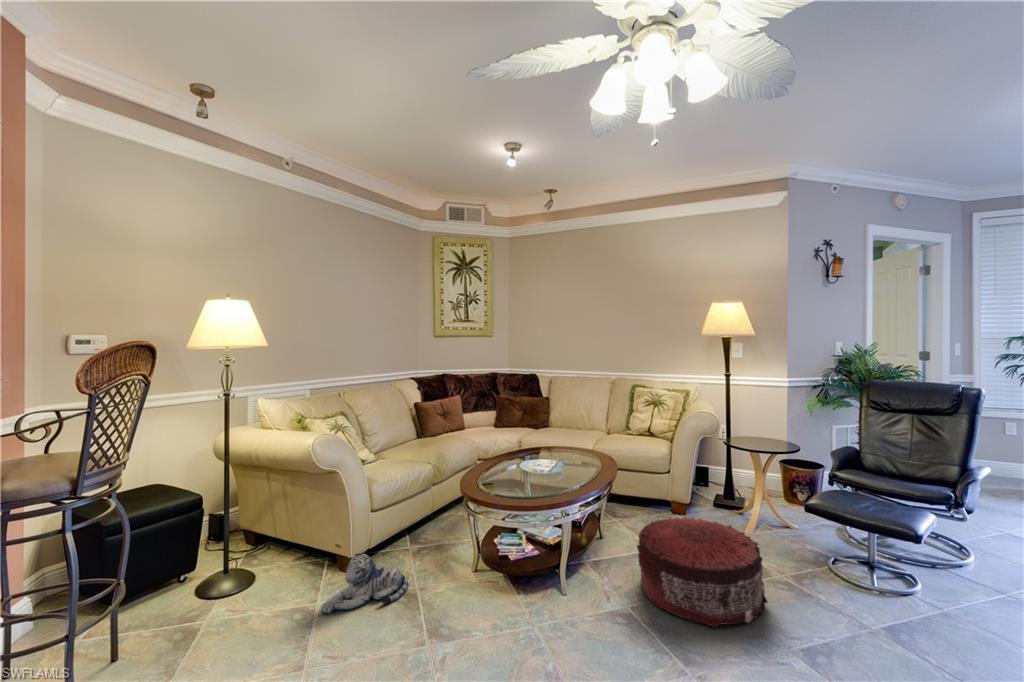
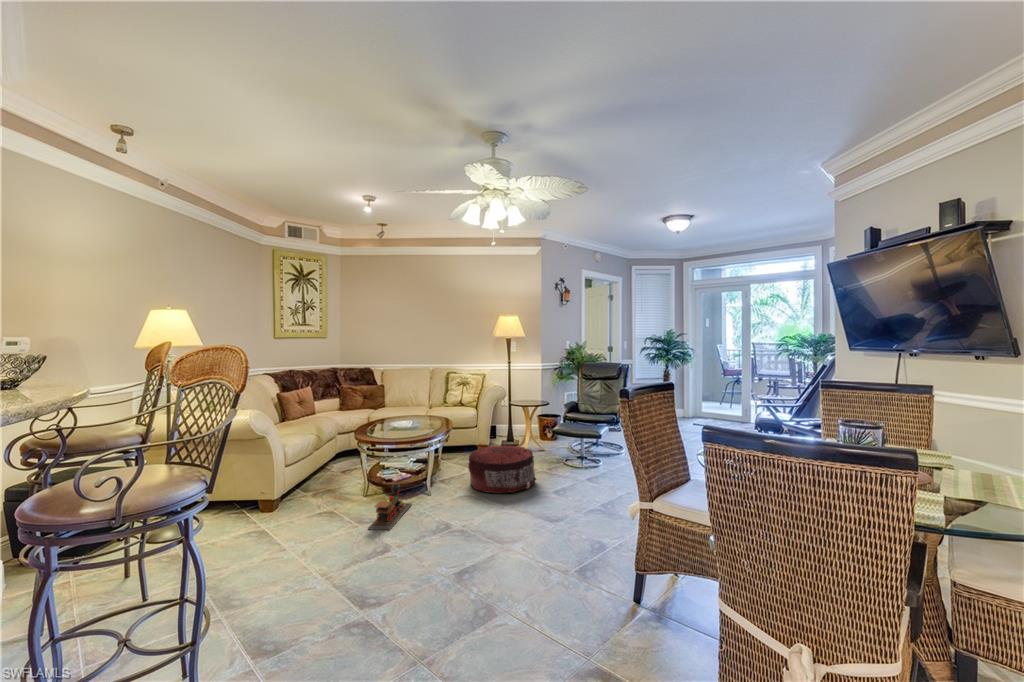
plush toy: present [321,553,409,613] -> none [264,492,321,534]
toy train: none [445,570,534,662] -> present [368,484,412,530]

